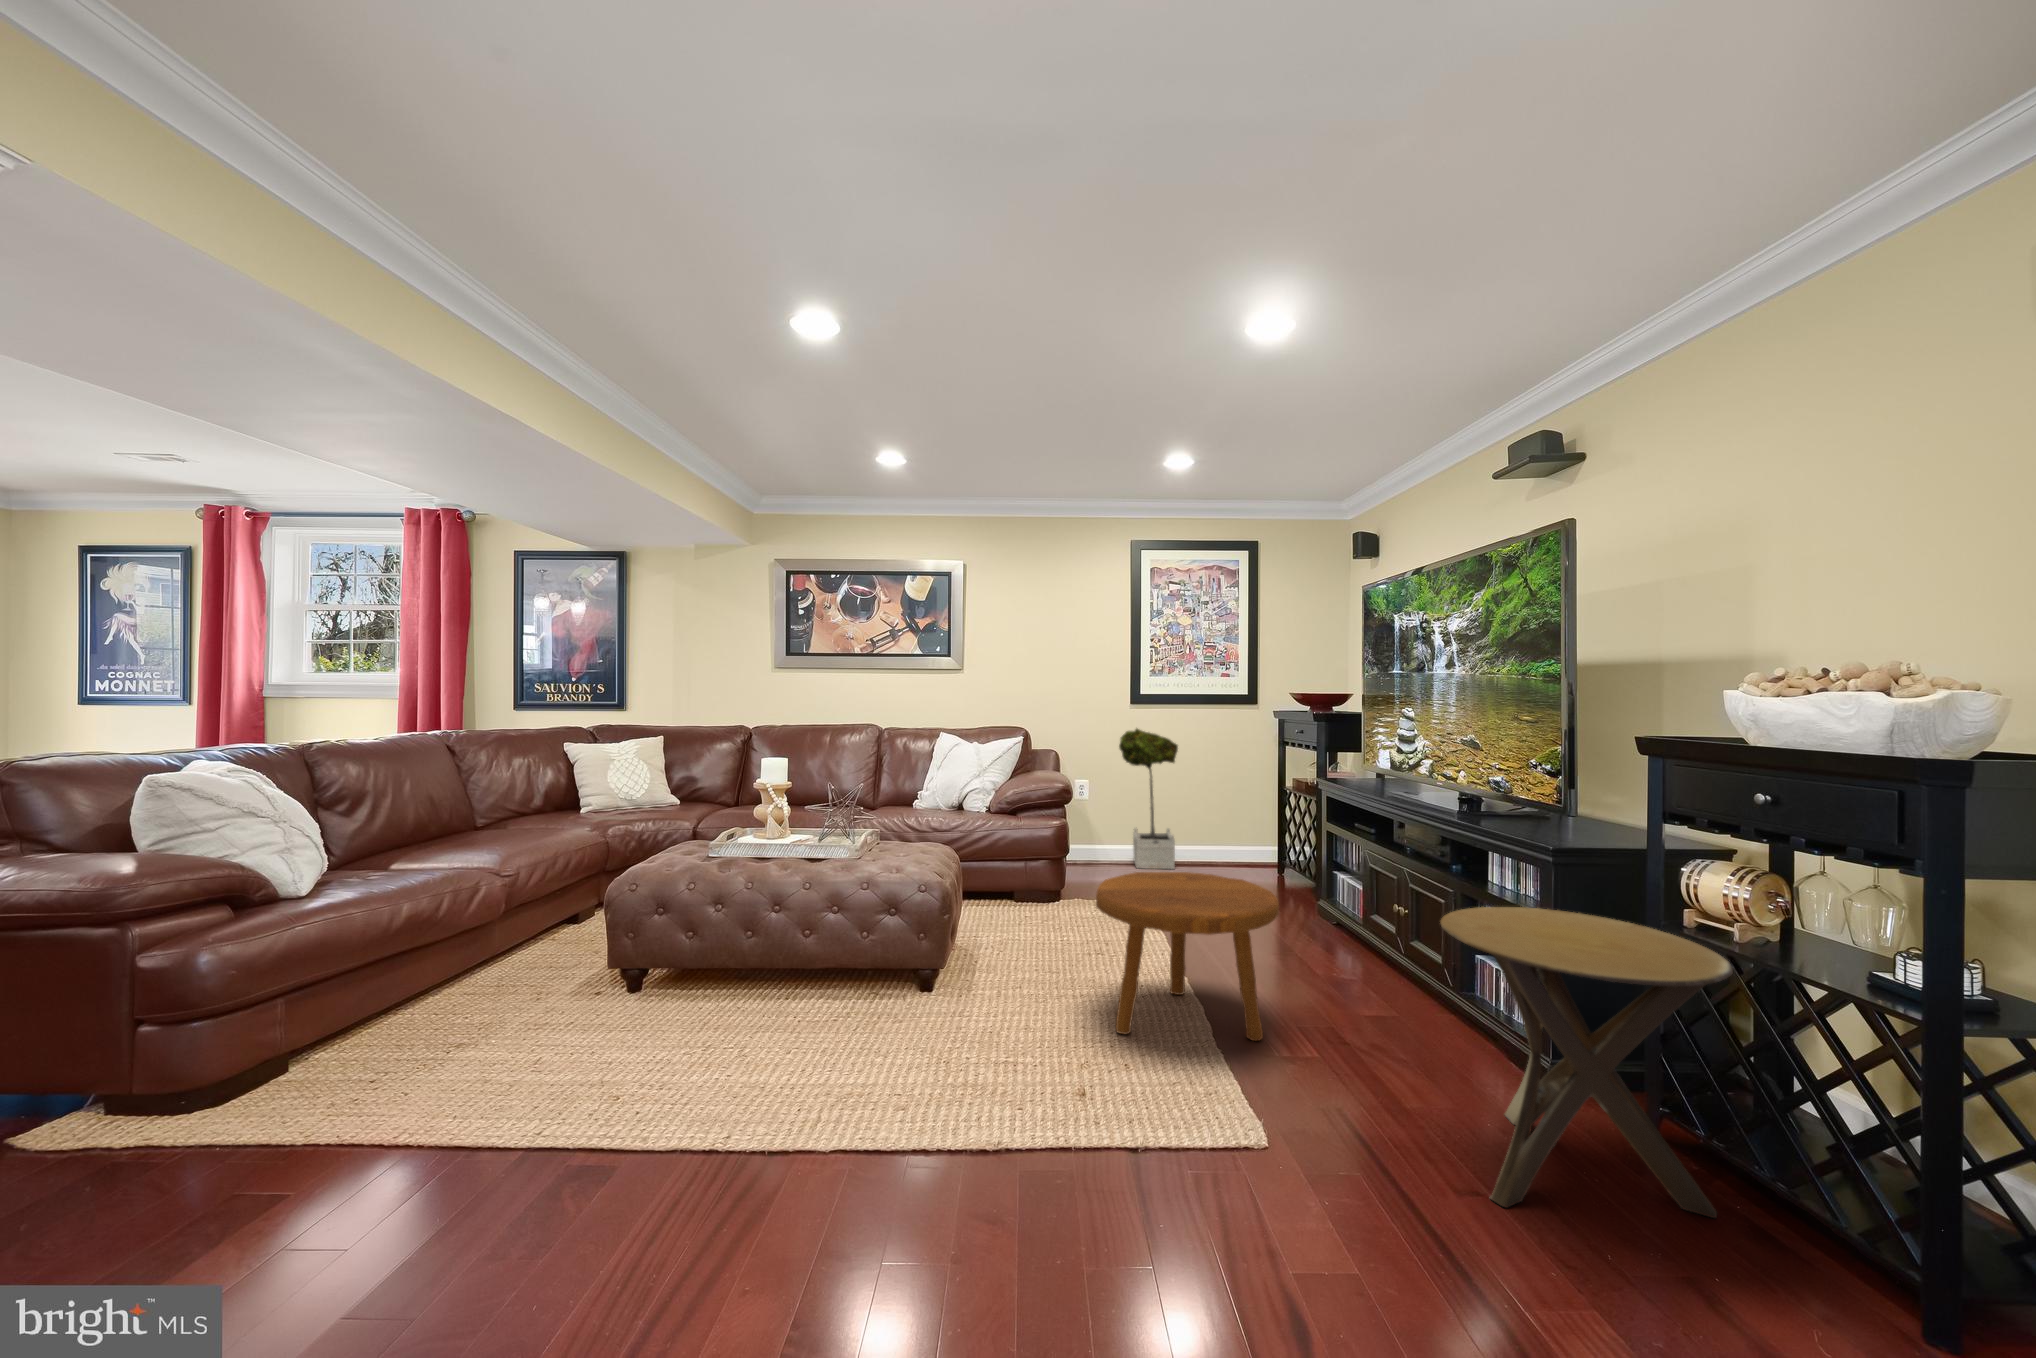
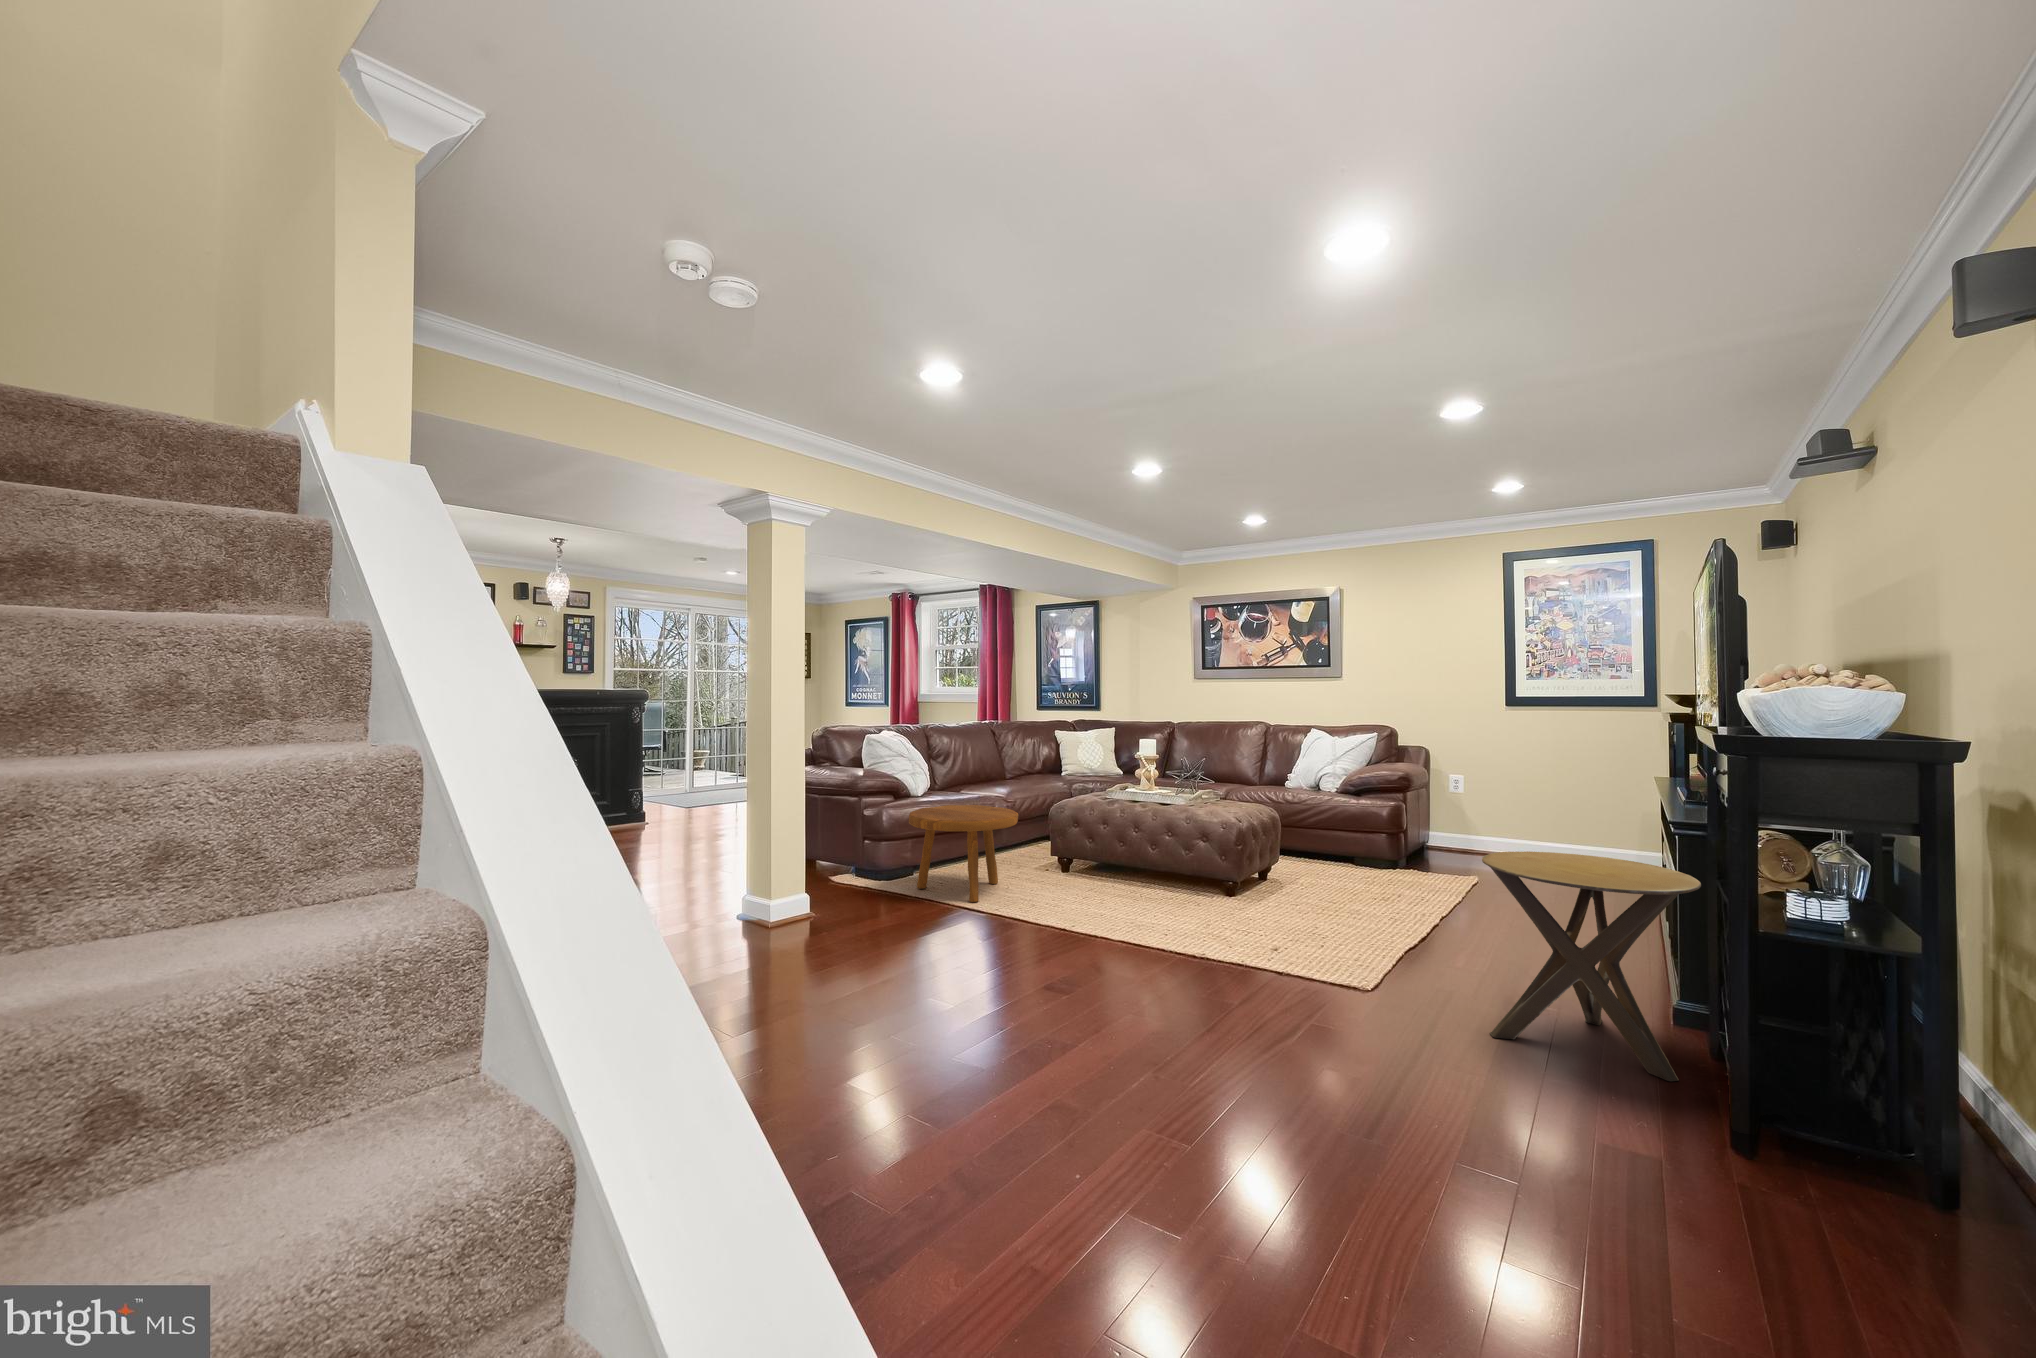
potted tree: present [1119,729,1178,869] -> none [1482,728,1548,864]
footstool: present [1096,872,1279,1041] -> present [909,805,1018,902]

